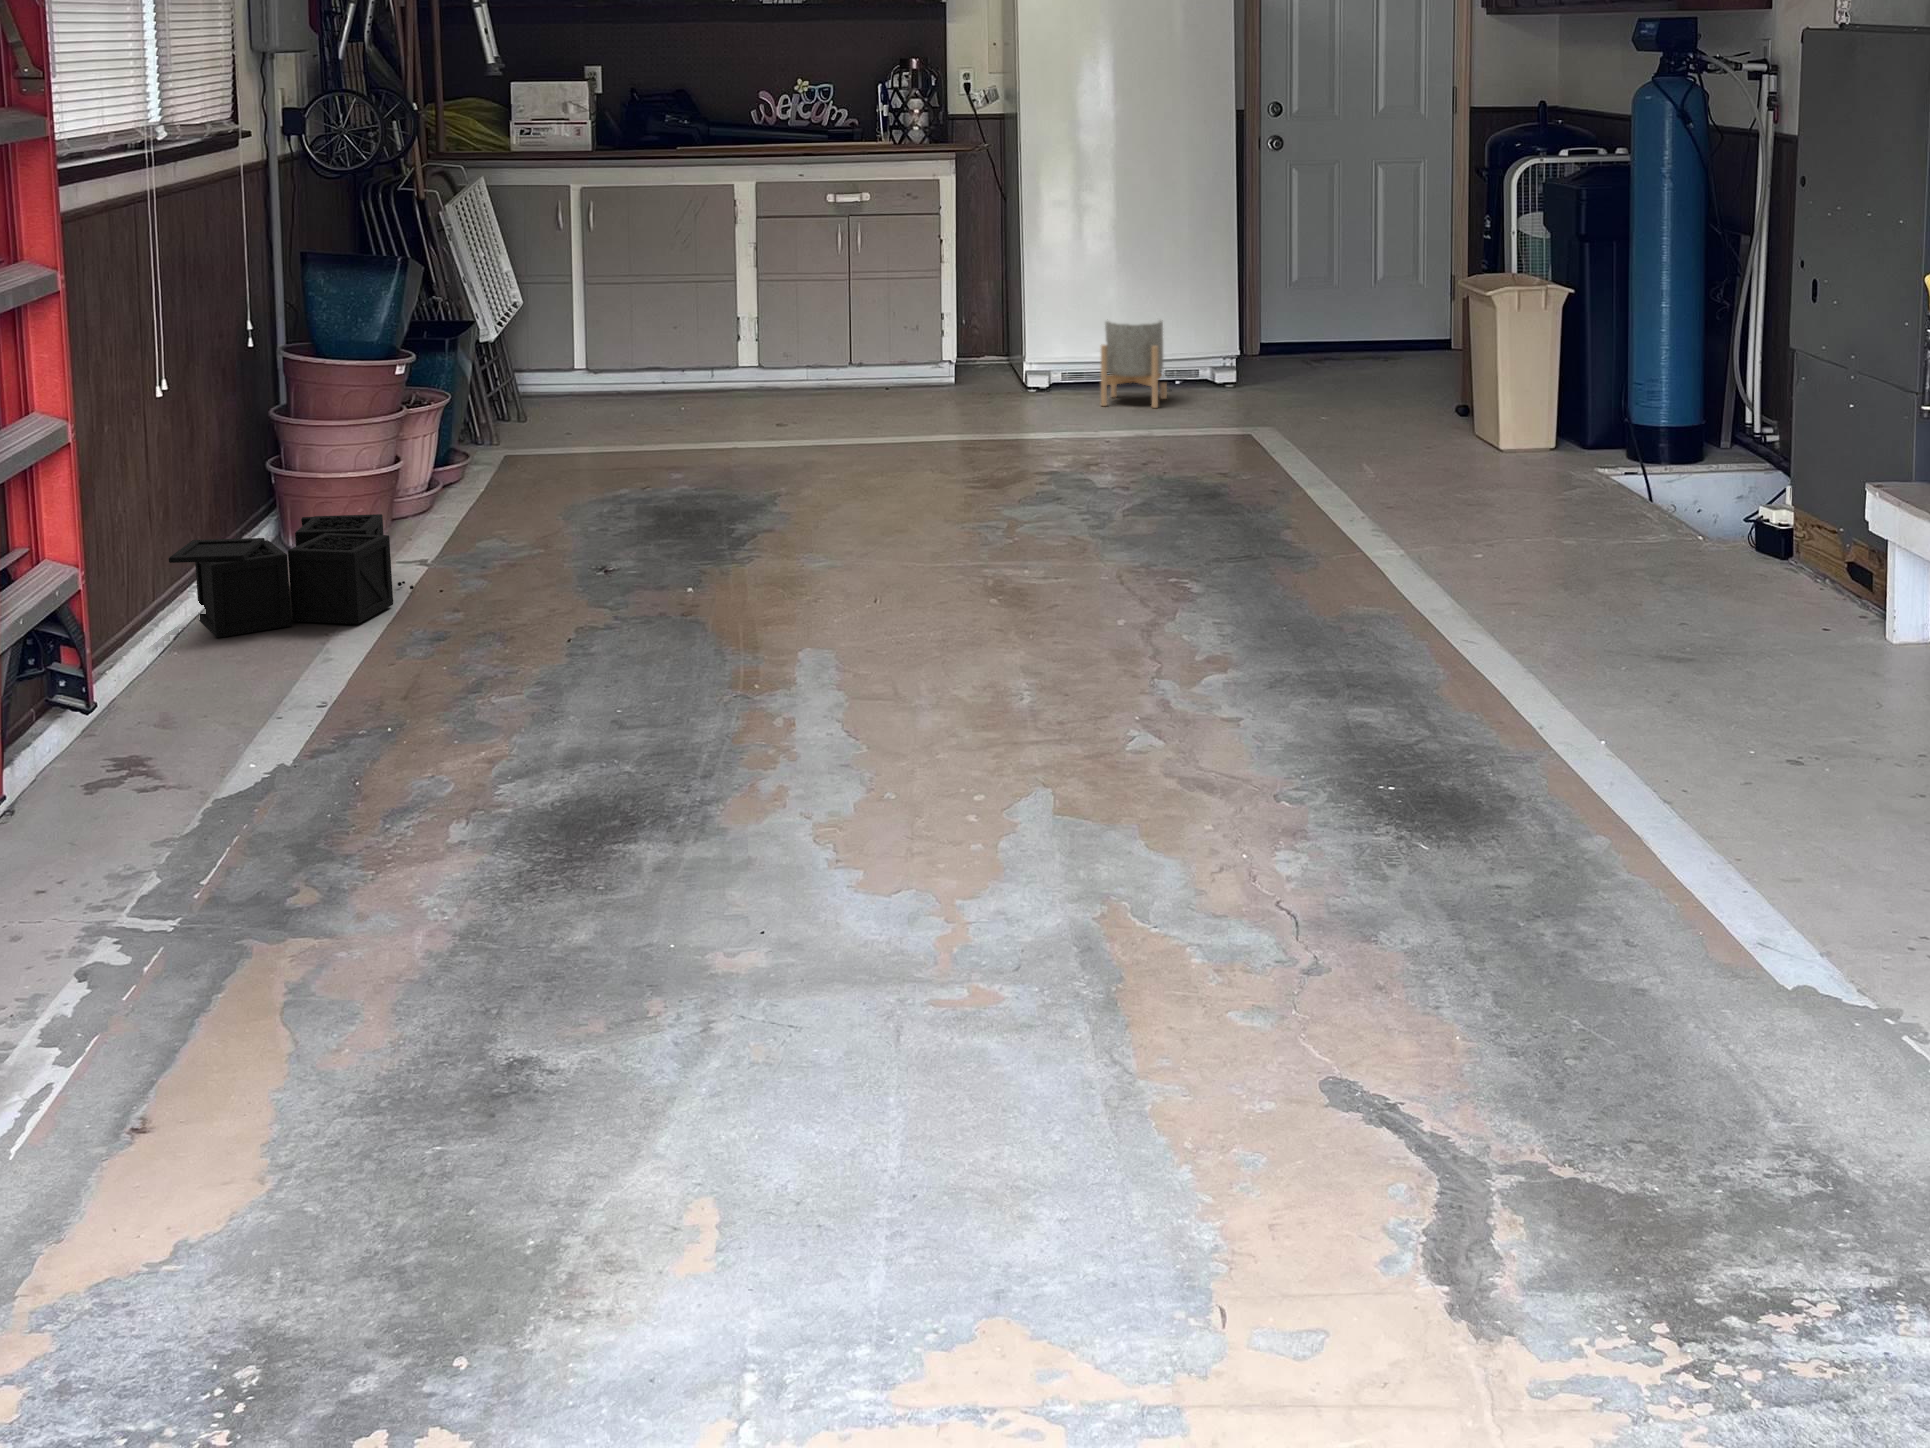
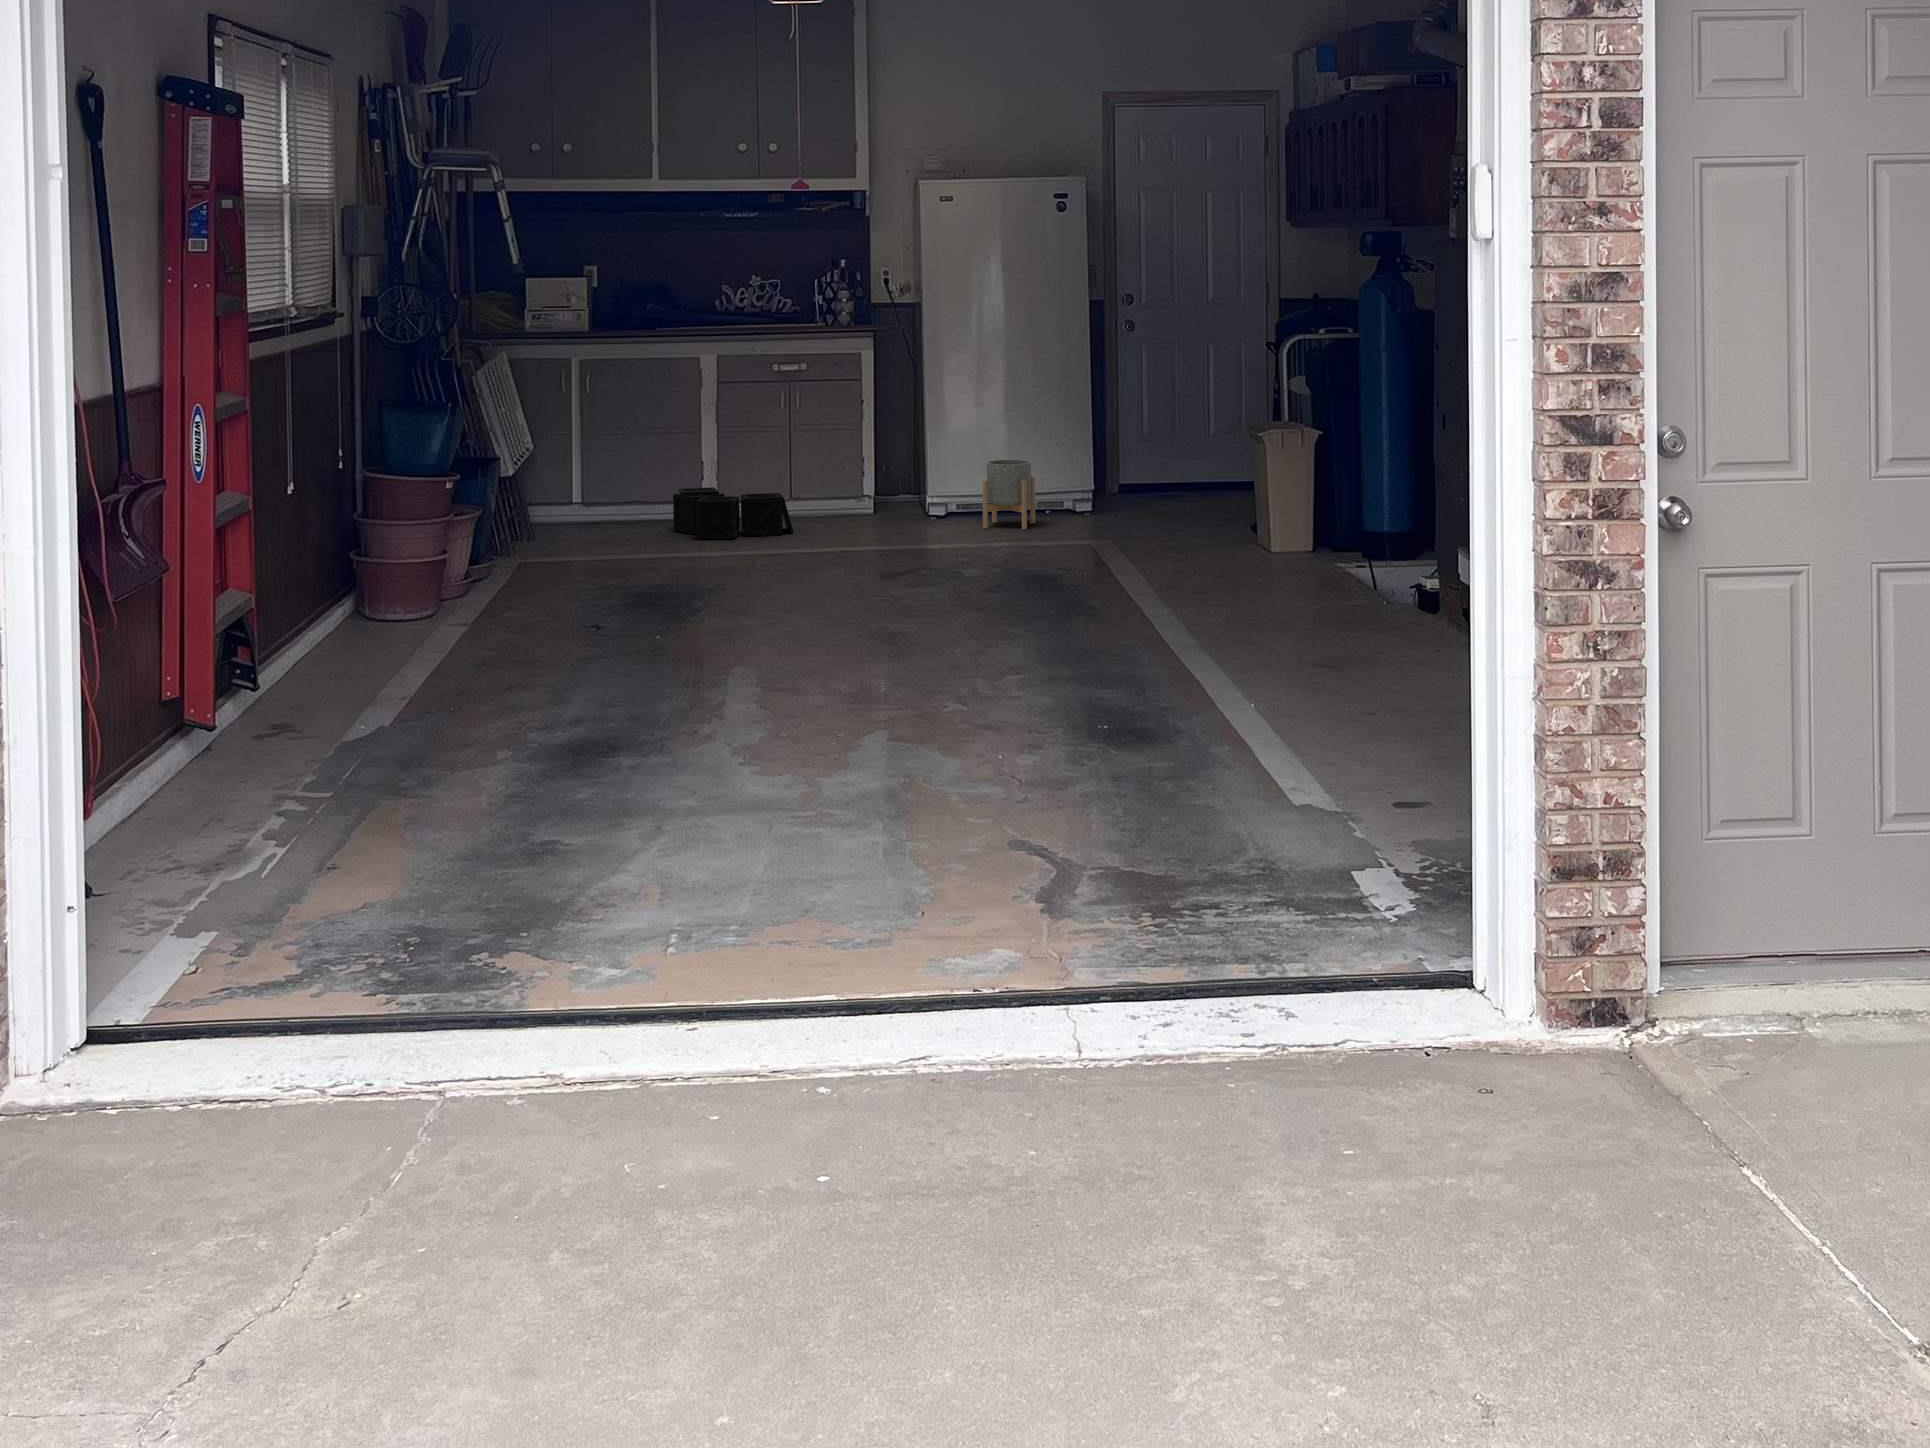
storage bin: present [169,514,414,638] -> present [673,487,794,539]

